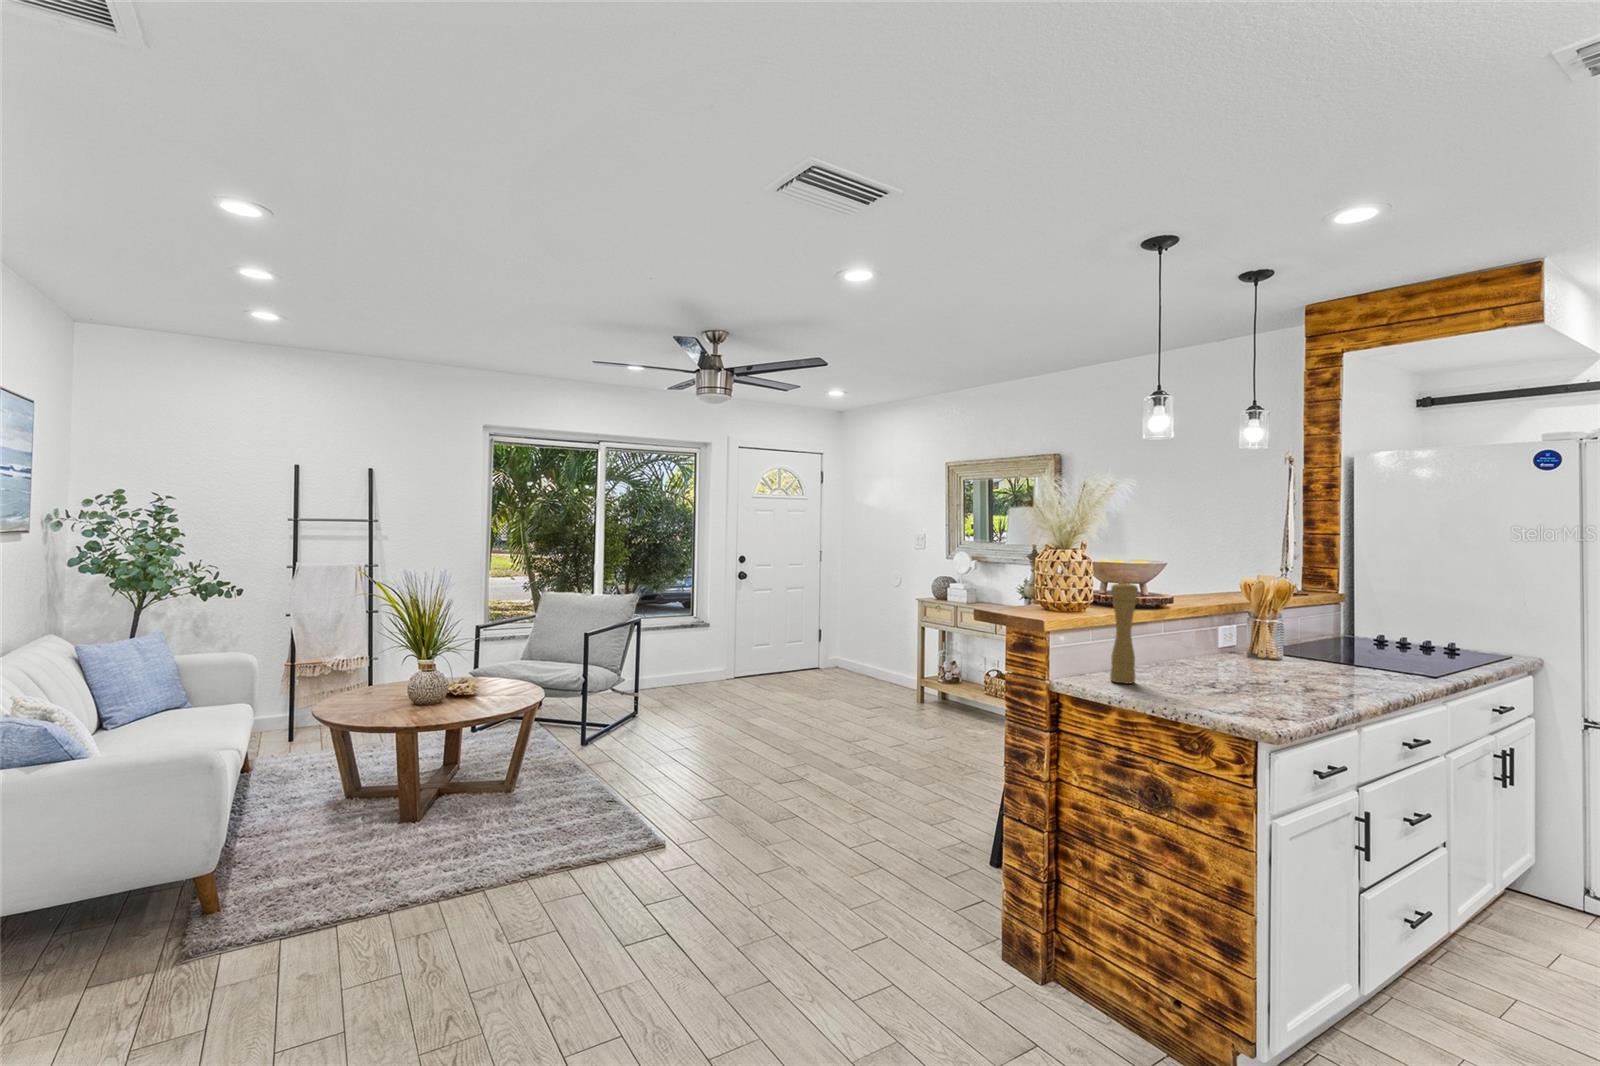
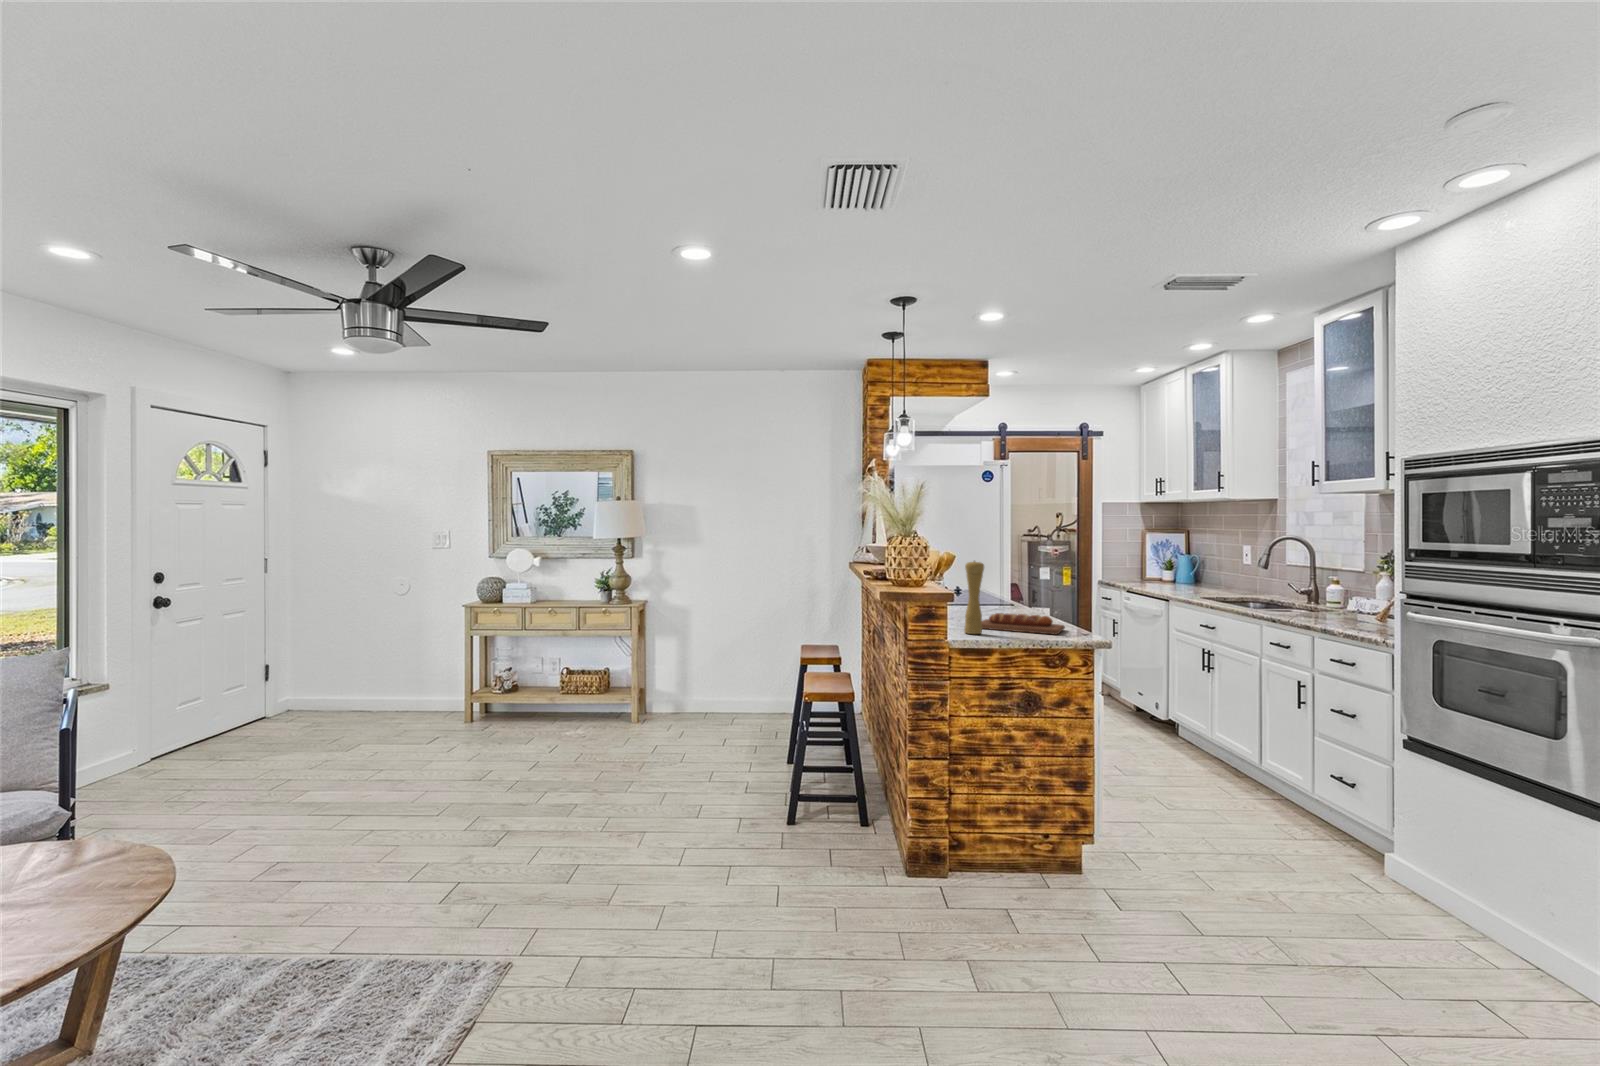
bread loaf: none [1173,663,1321,706] -> present [982,613,1065,634]

